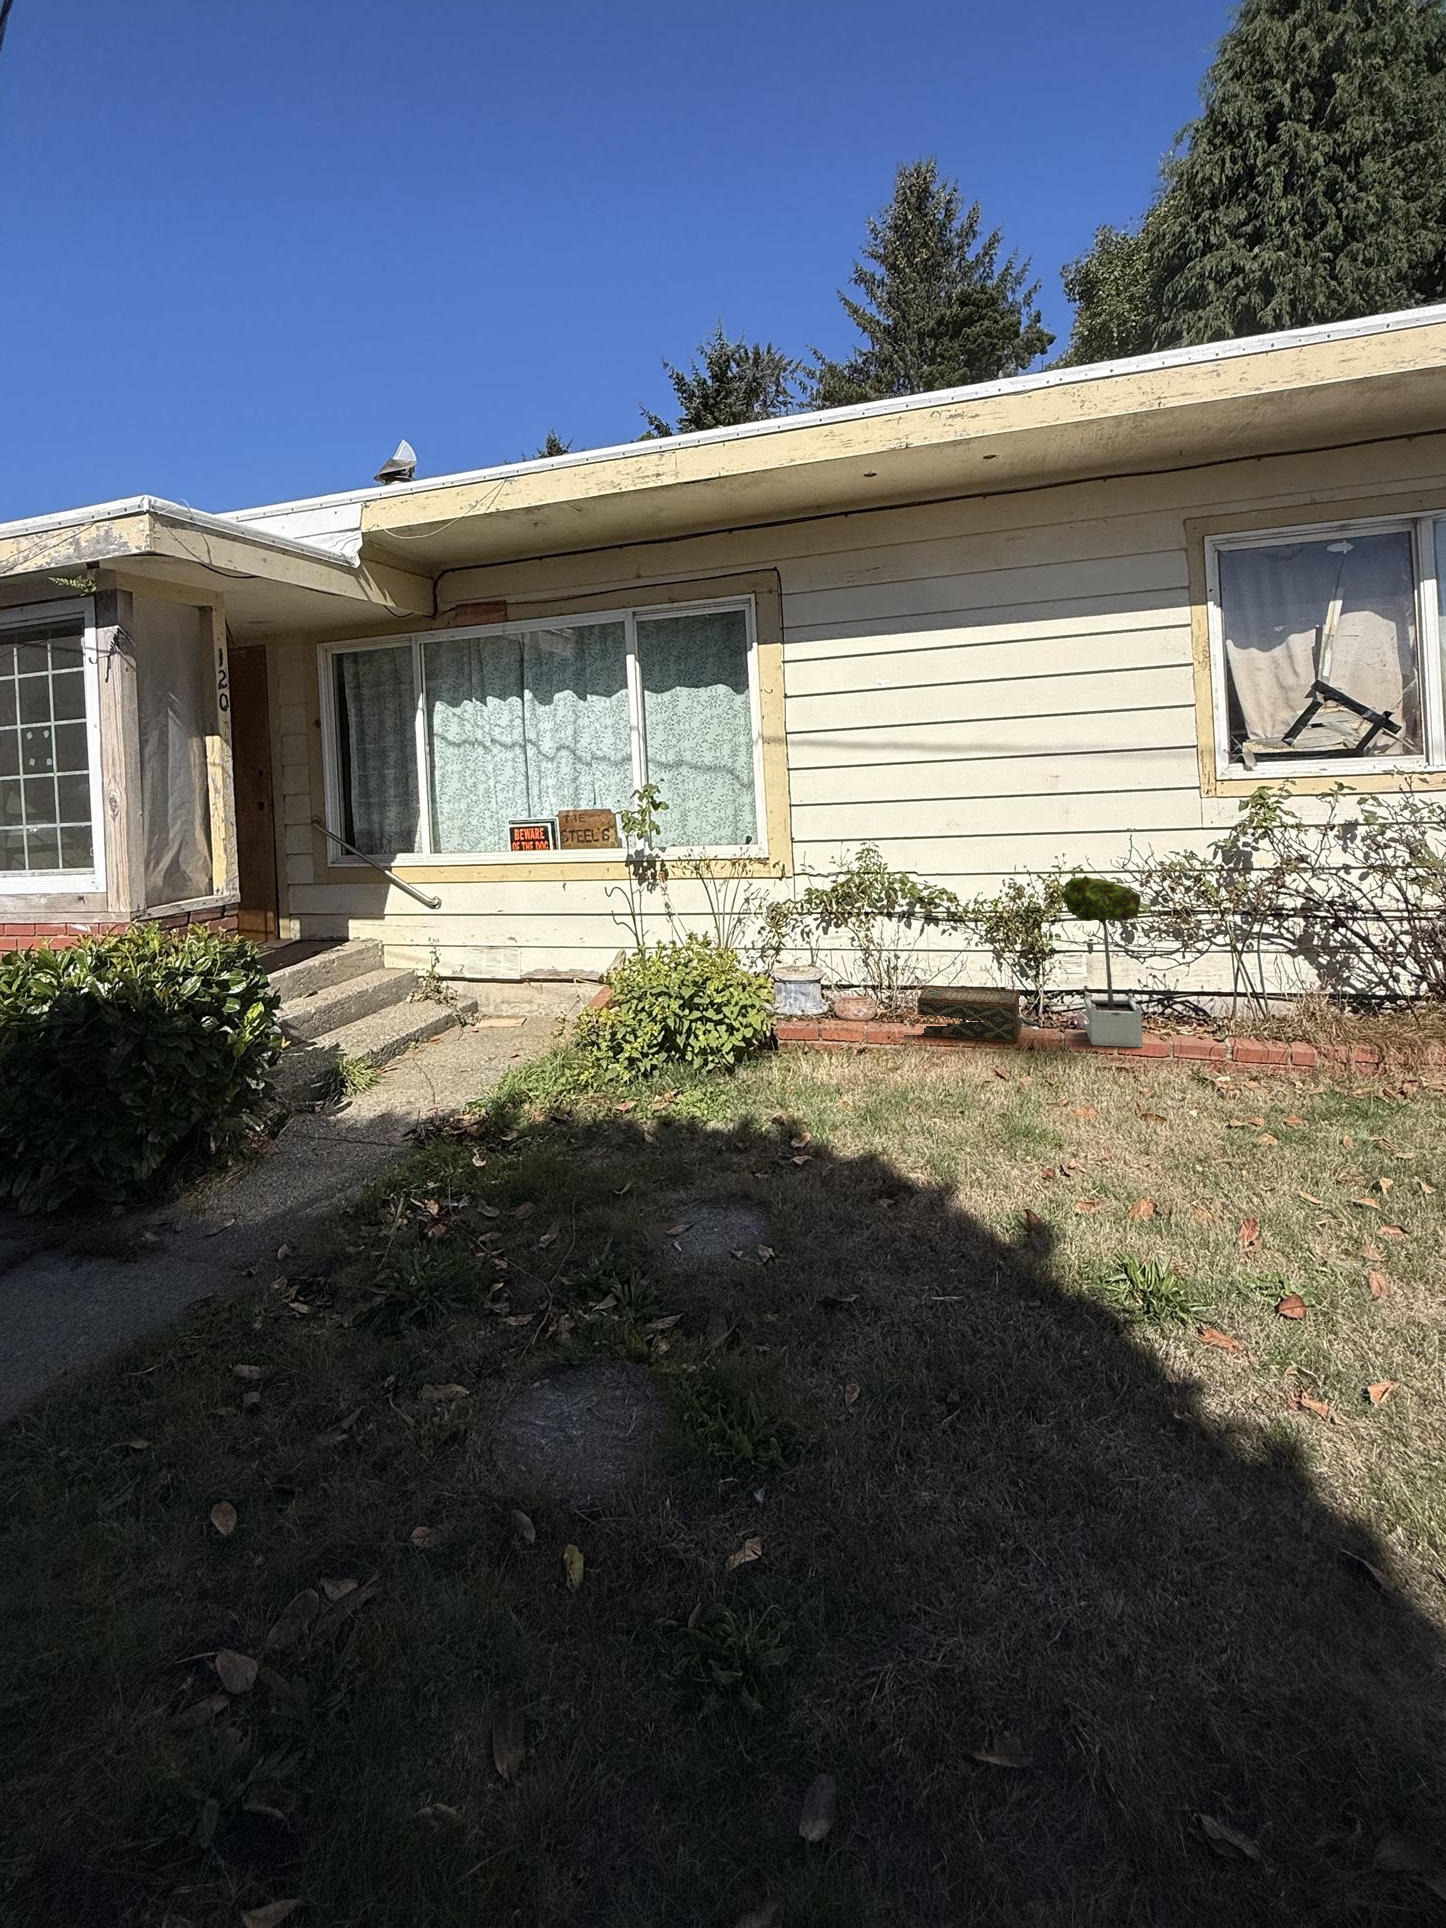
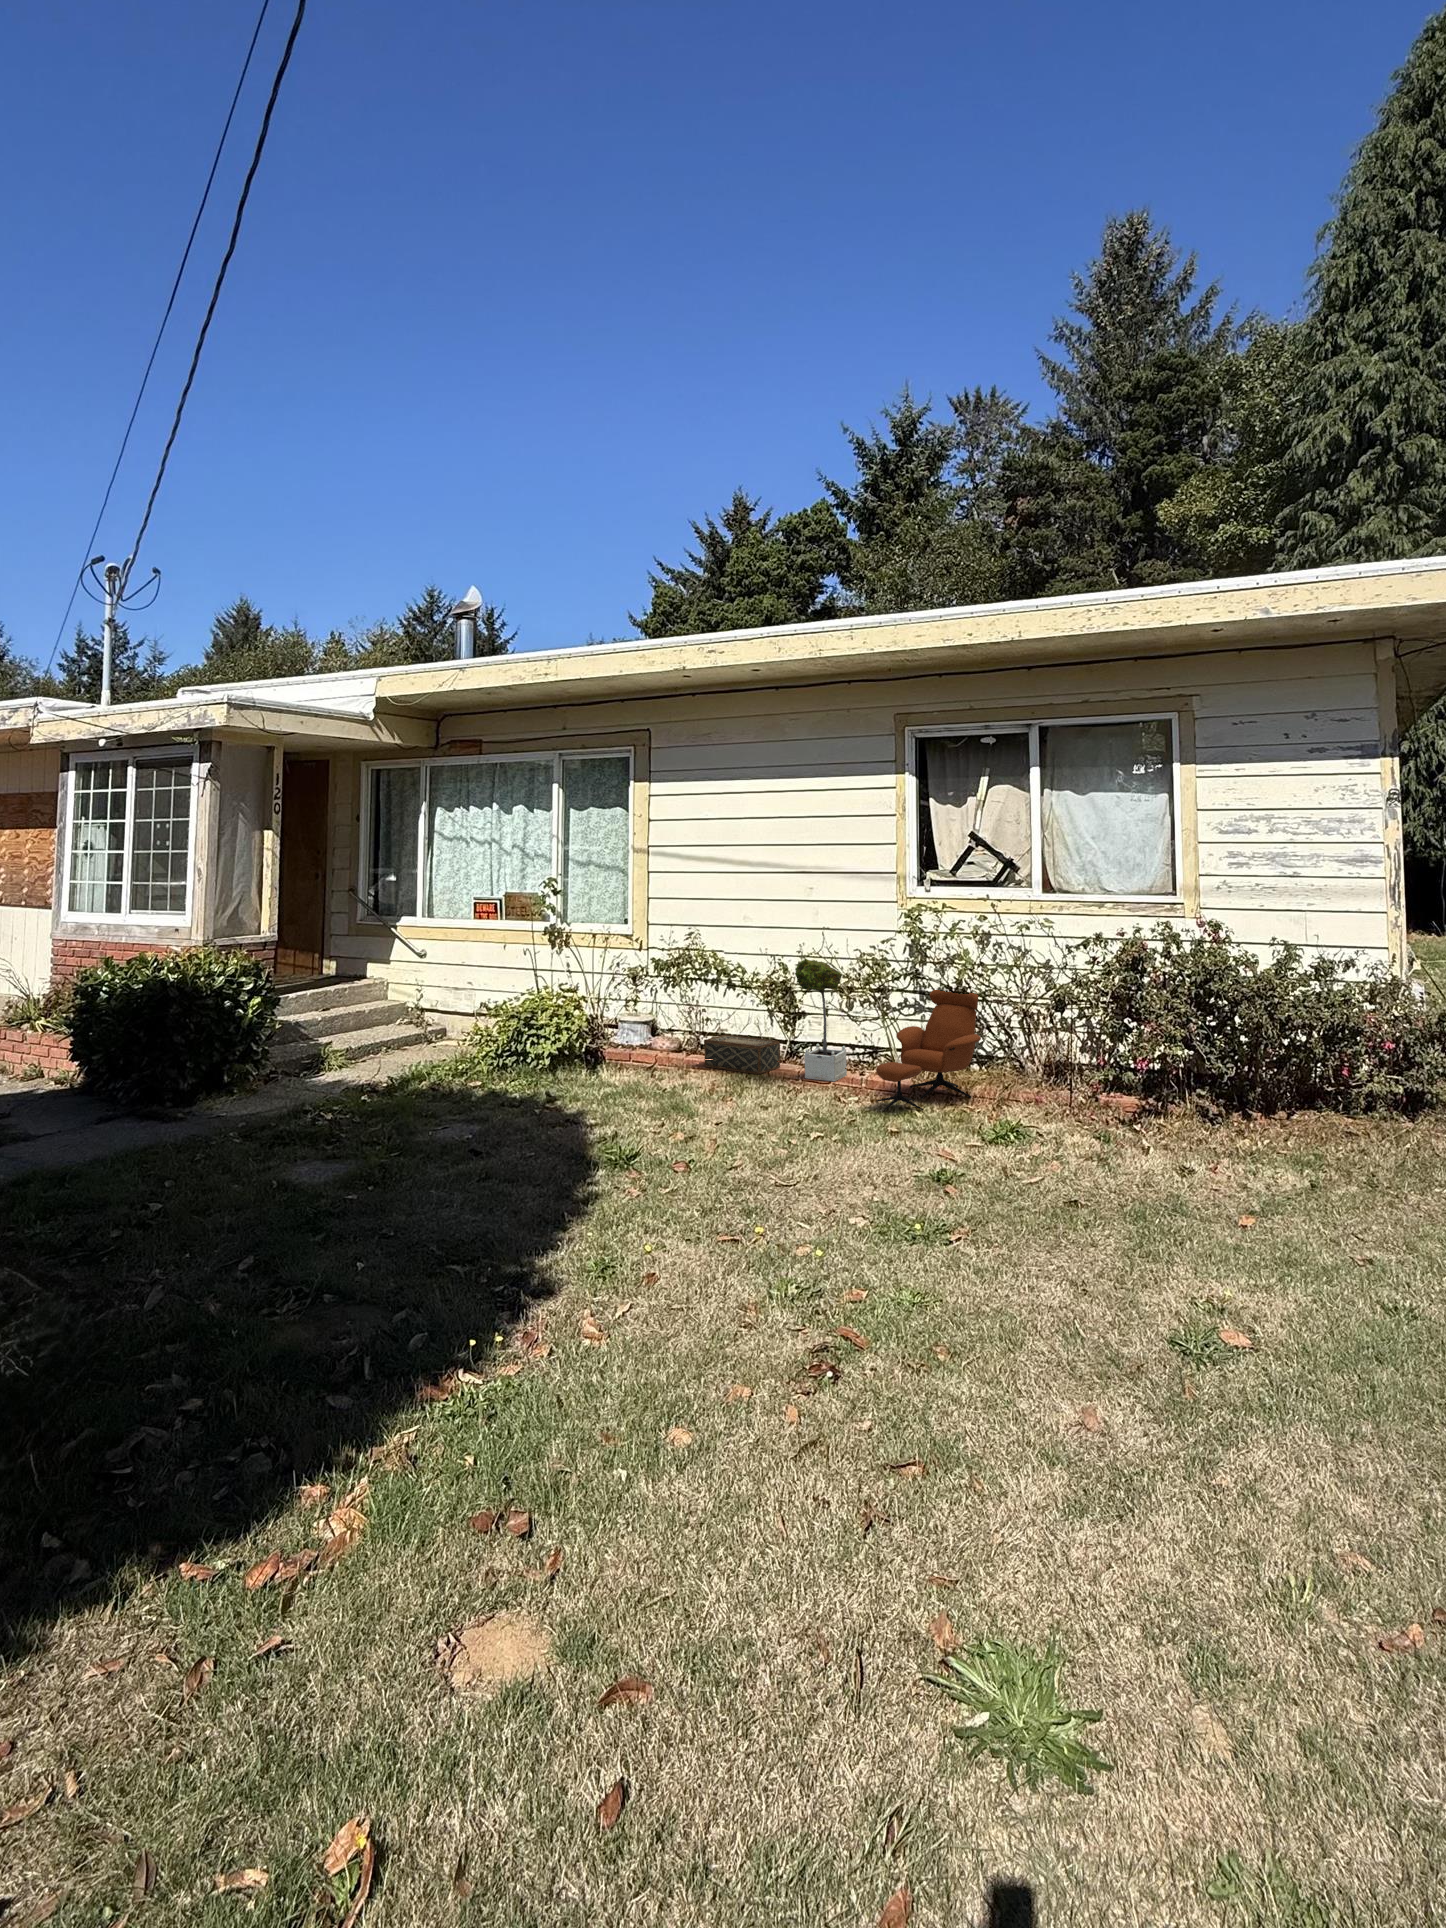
lounge chair: none [1250,902,1399,1106] -> present [876,990,981,1111]

